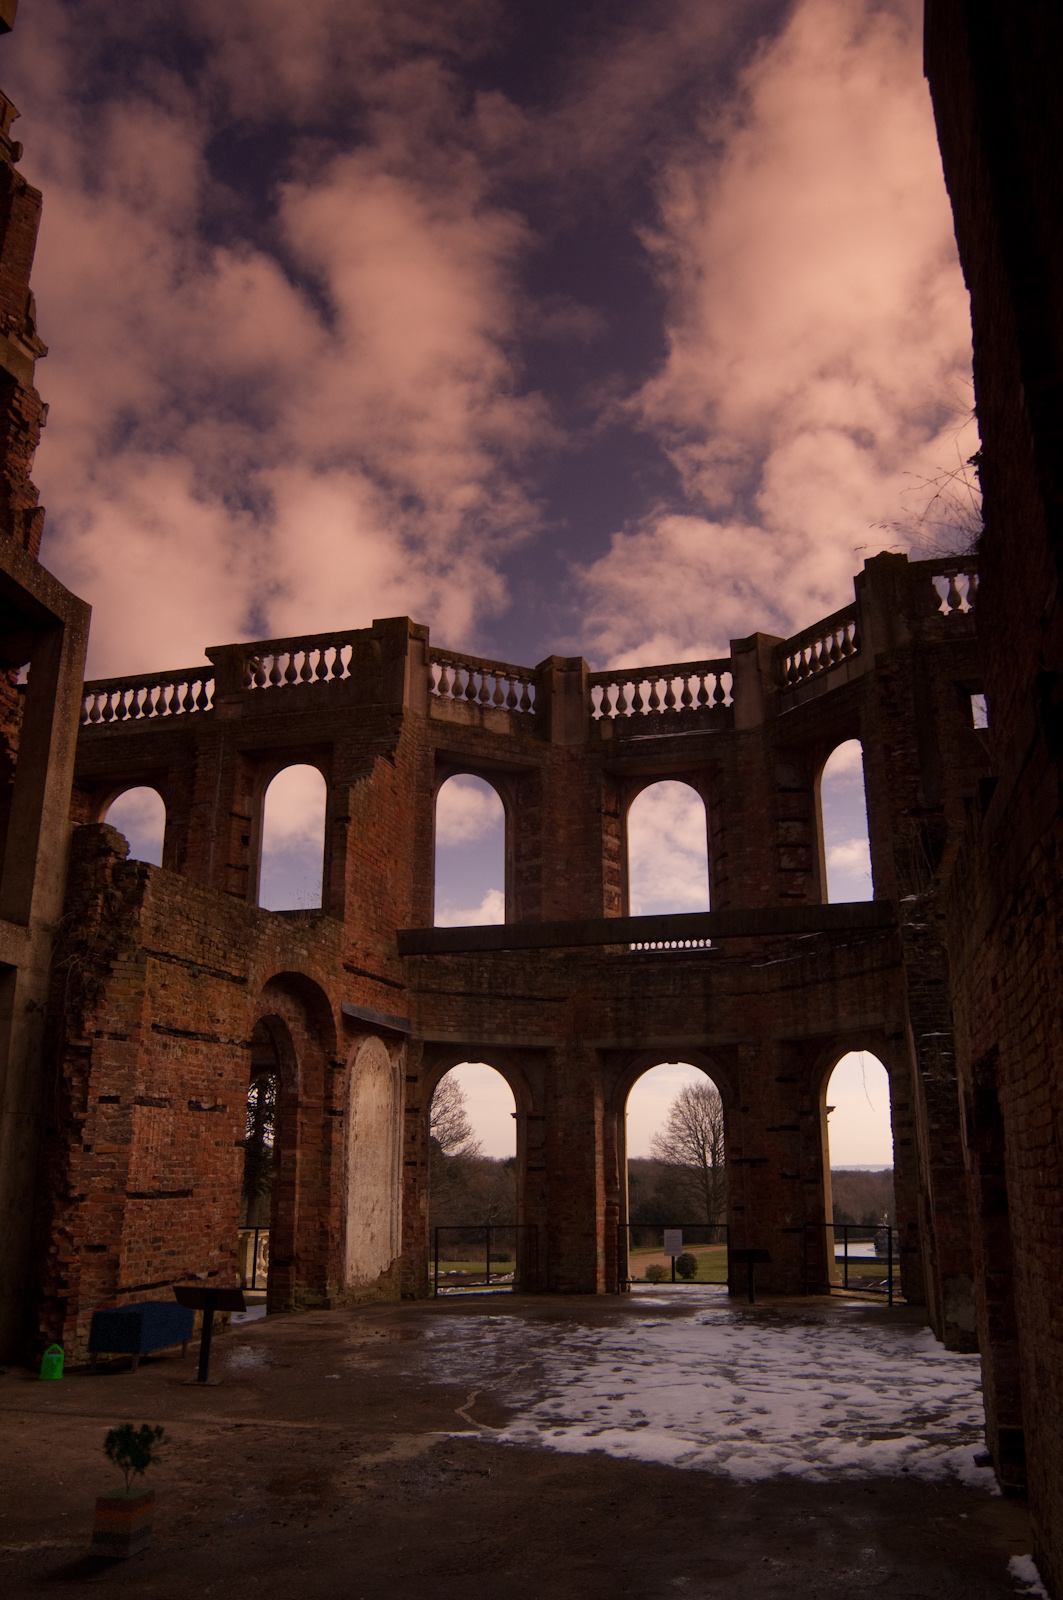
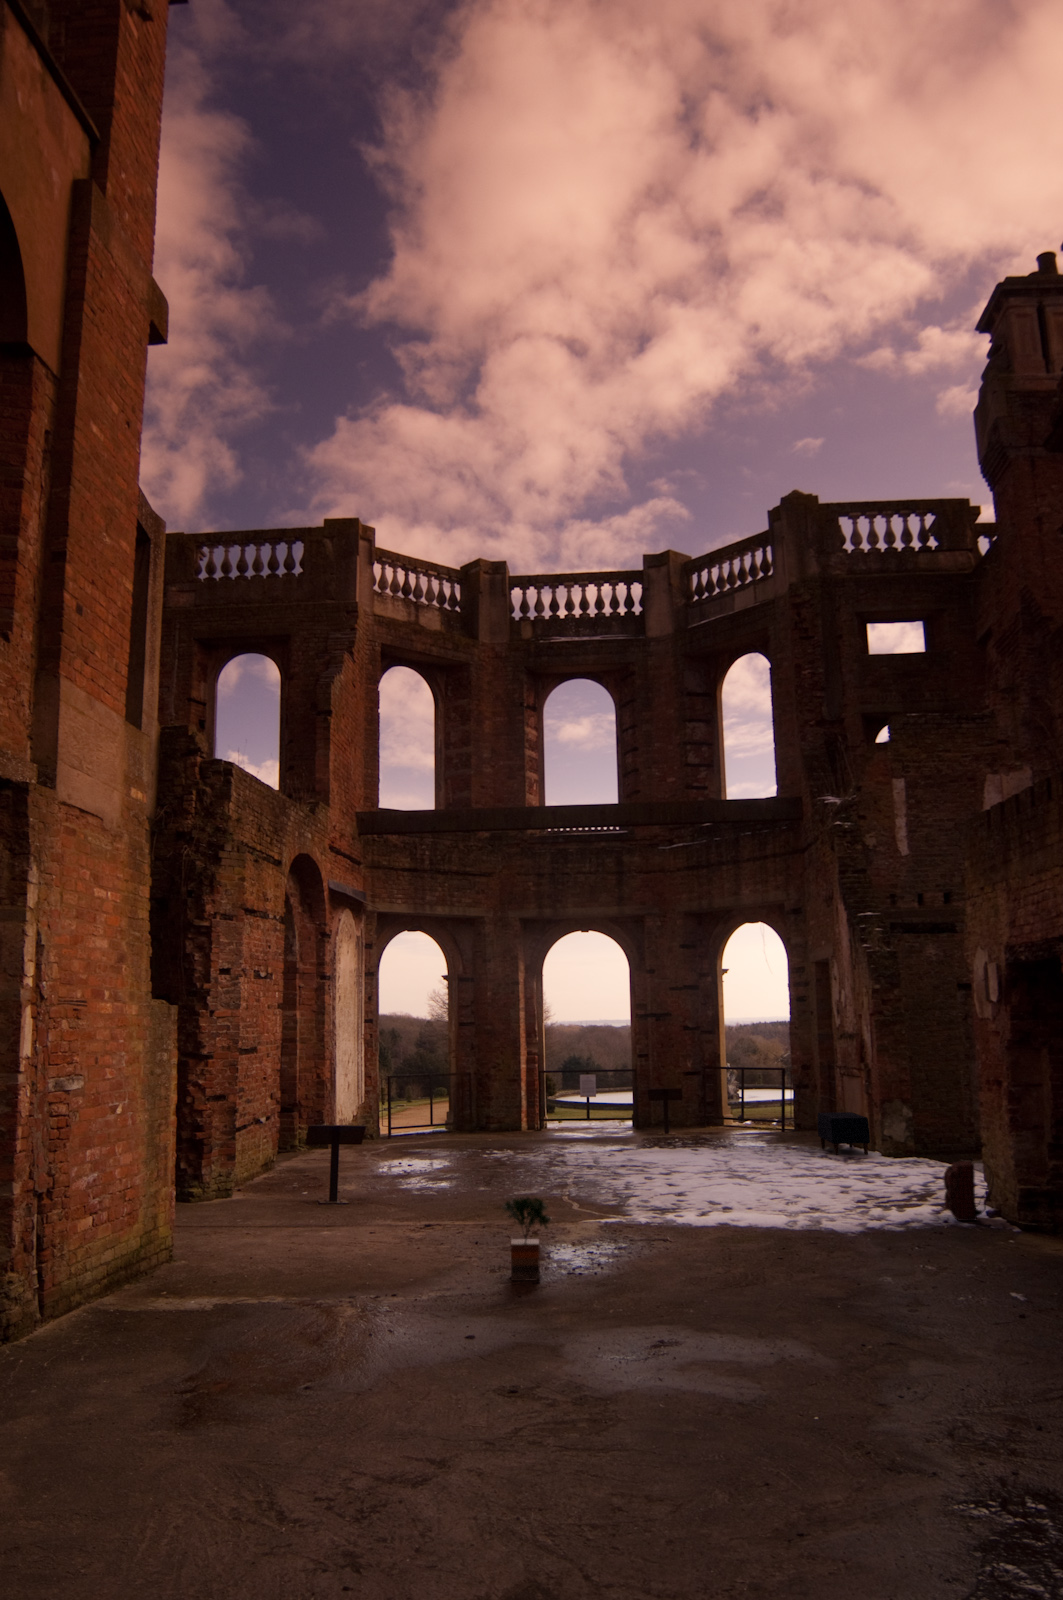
bench: present [87,1300,194,1374] -> present [817,1112,870,1155]
watering can: present [40,1344,64,1380] -> none [202,1172,225,1200]
backpack: none [911,1380,984,1485] -> present [944,1157,994,1221]

